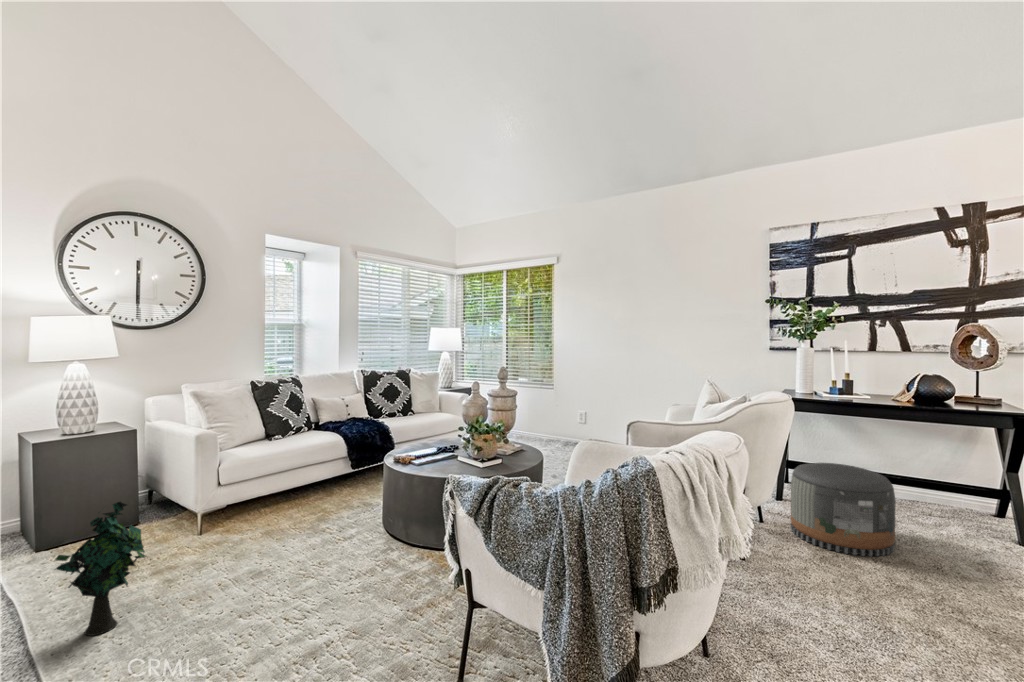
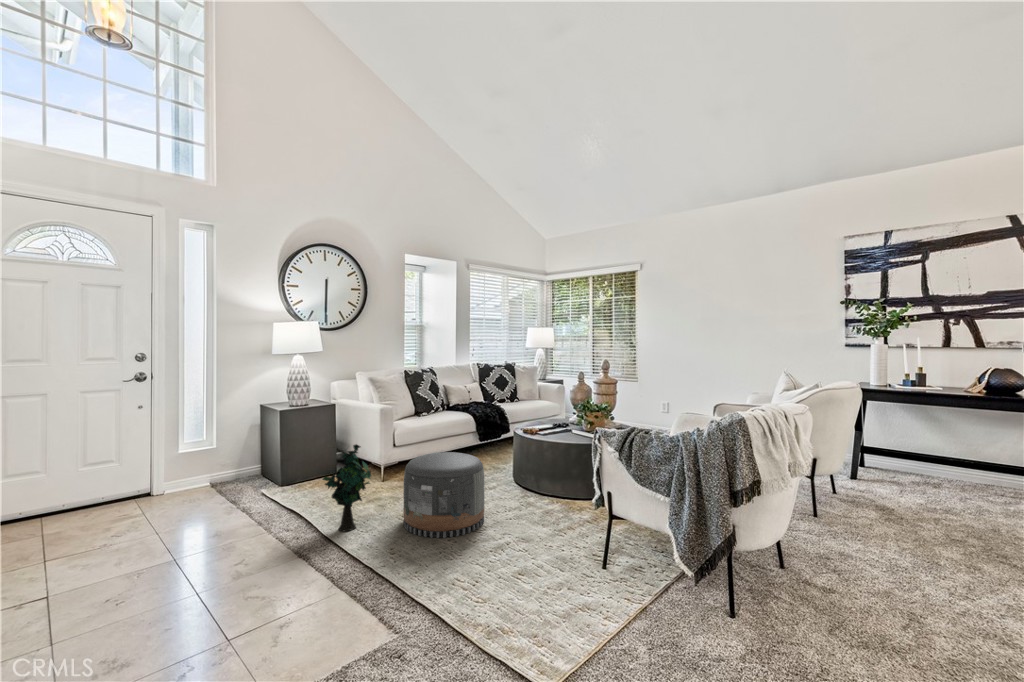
pouf: present [791,463,896,556] -> present [404,452,485,538]

